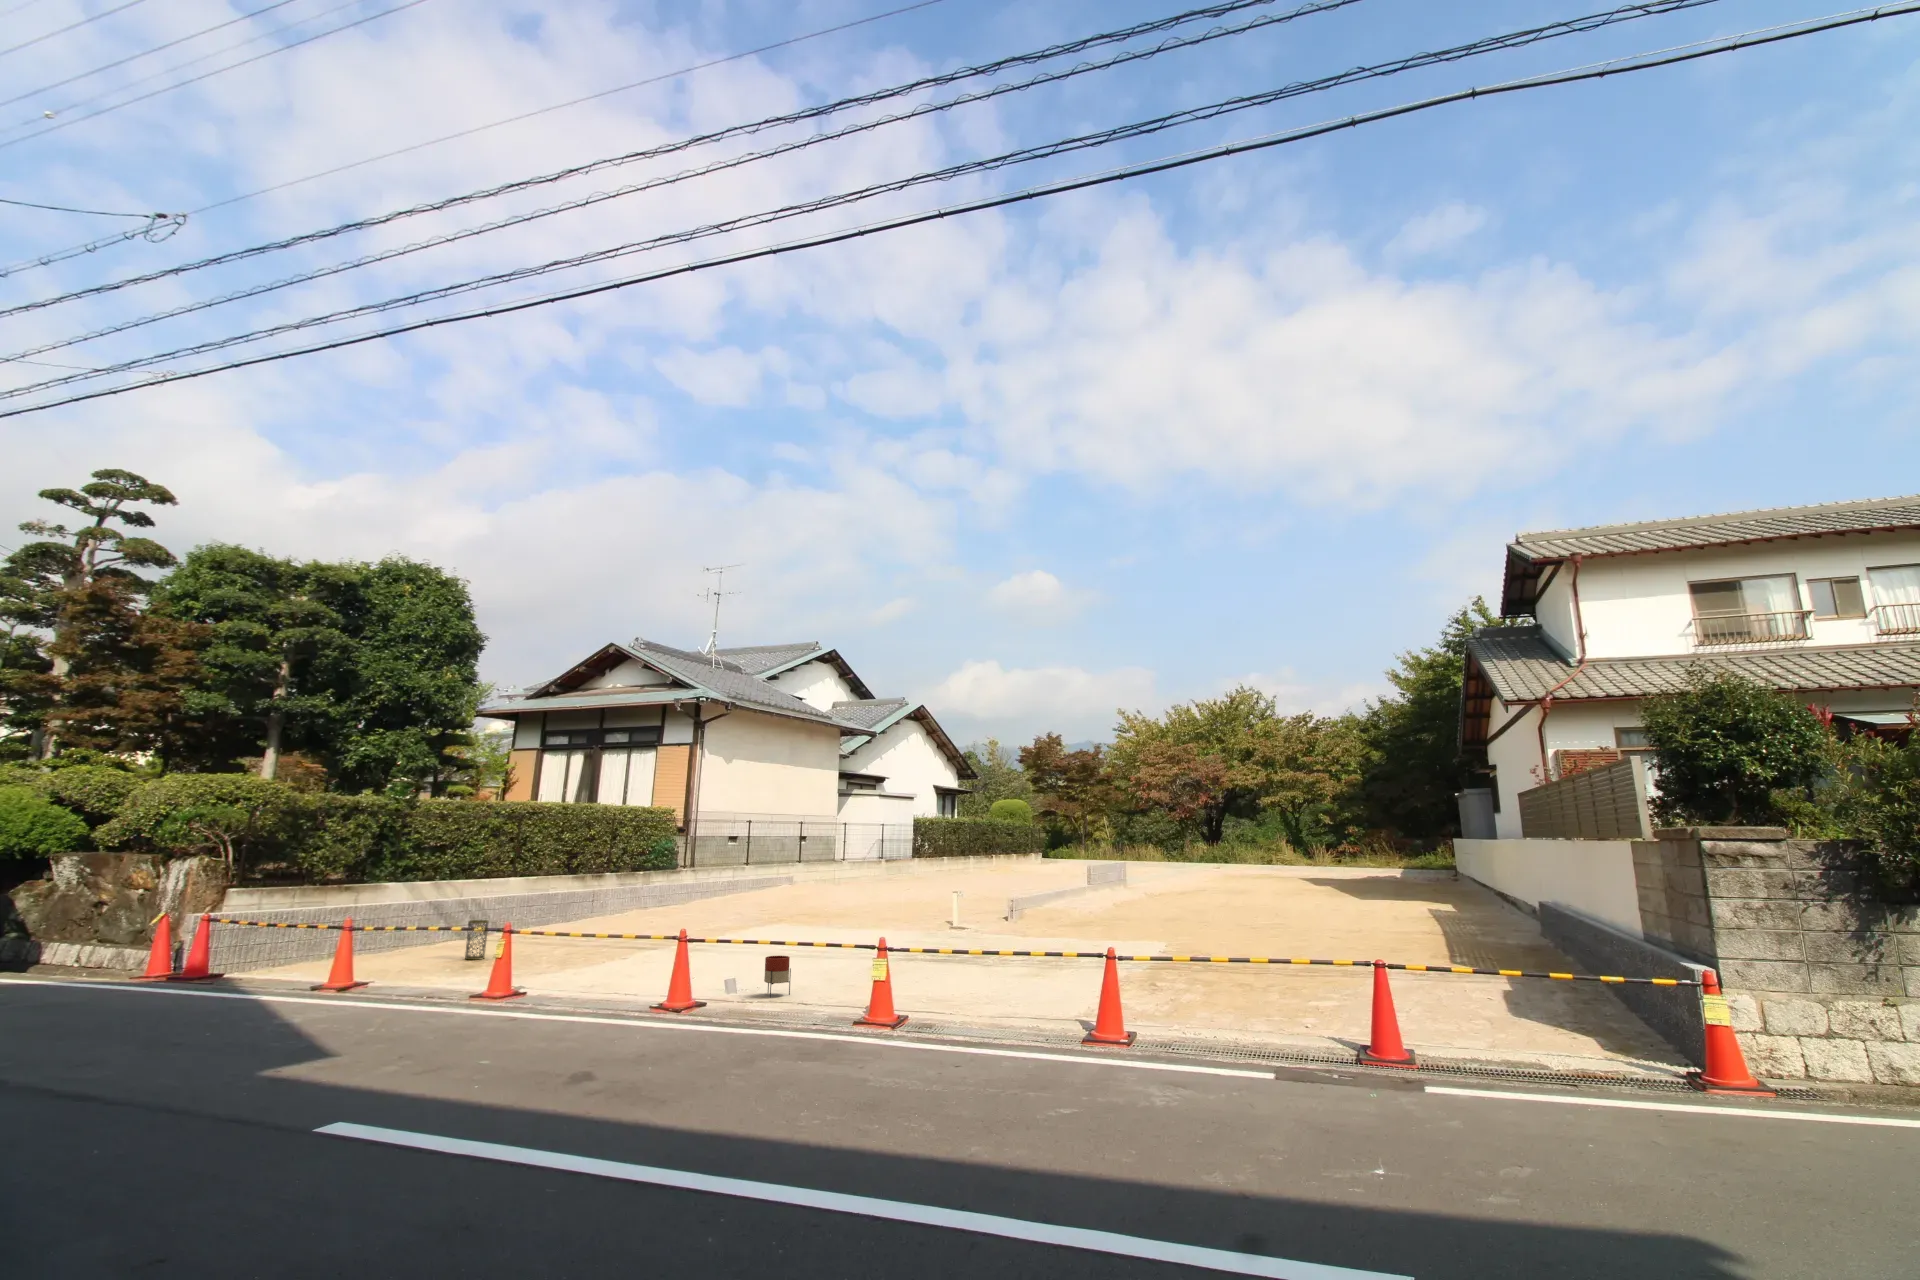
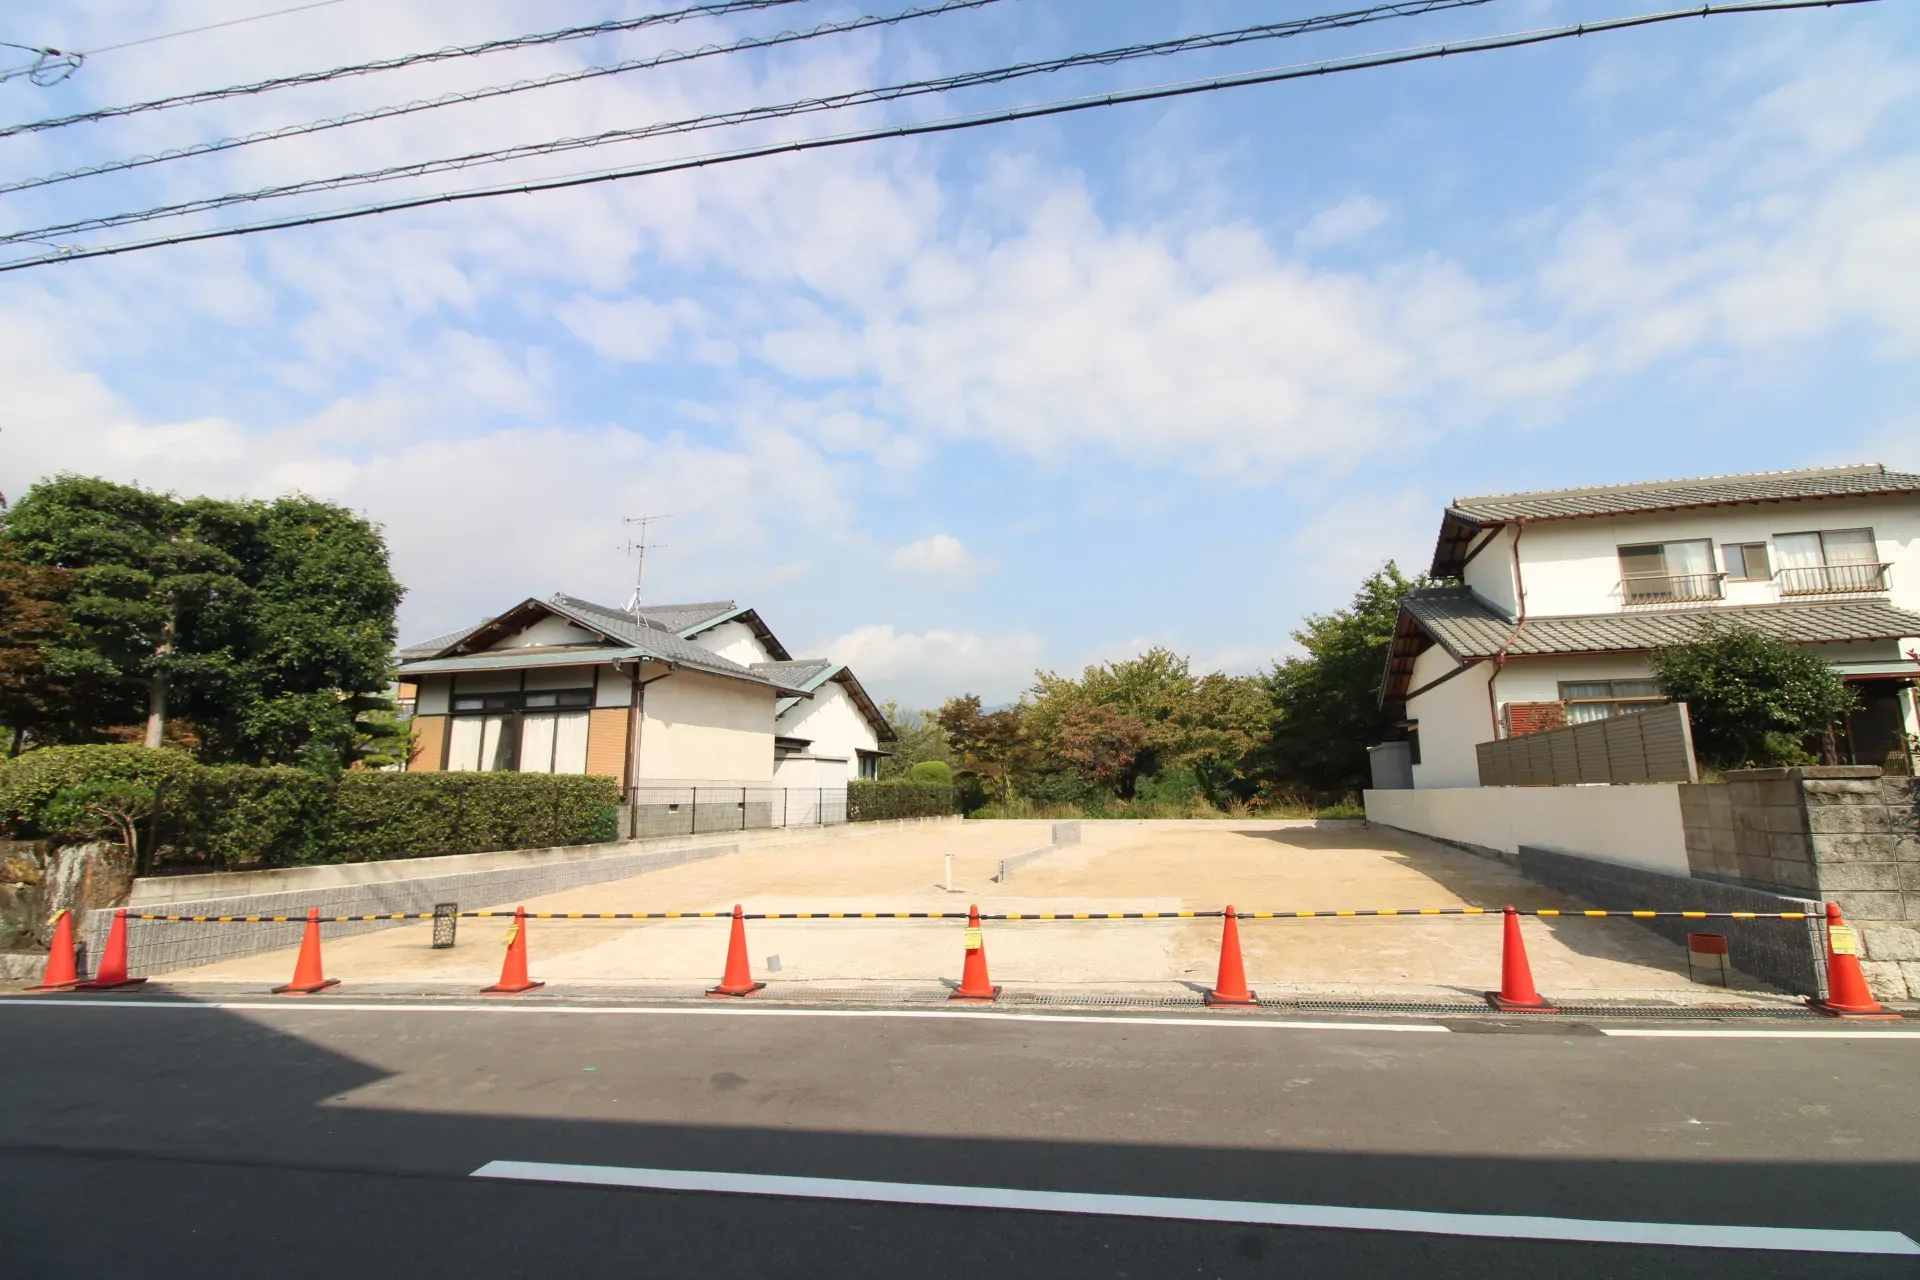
planter: present [764,956,791,997] -> present [1687,933,1730,987]

